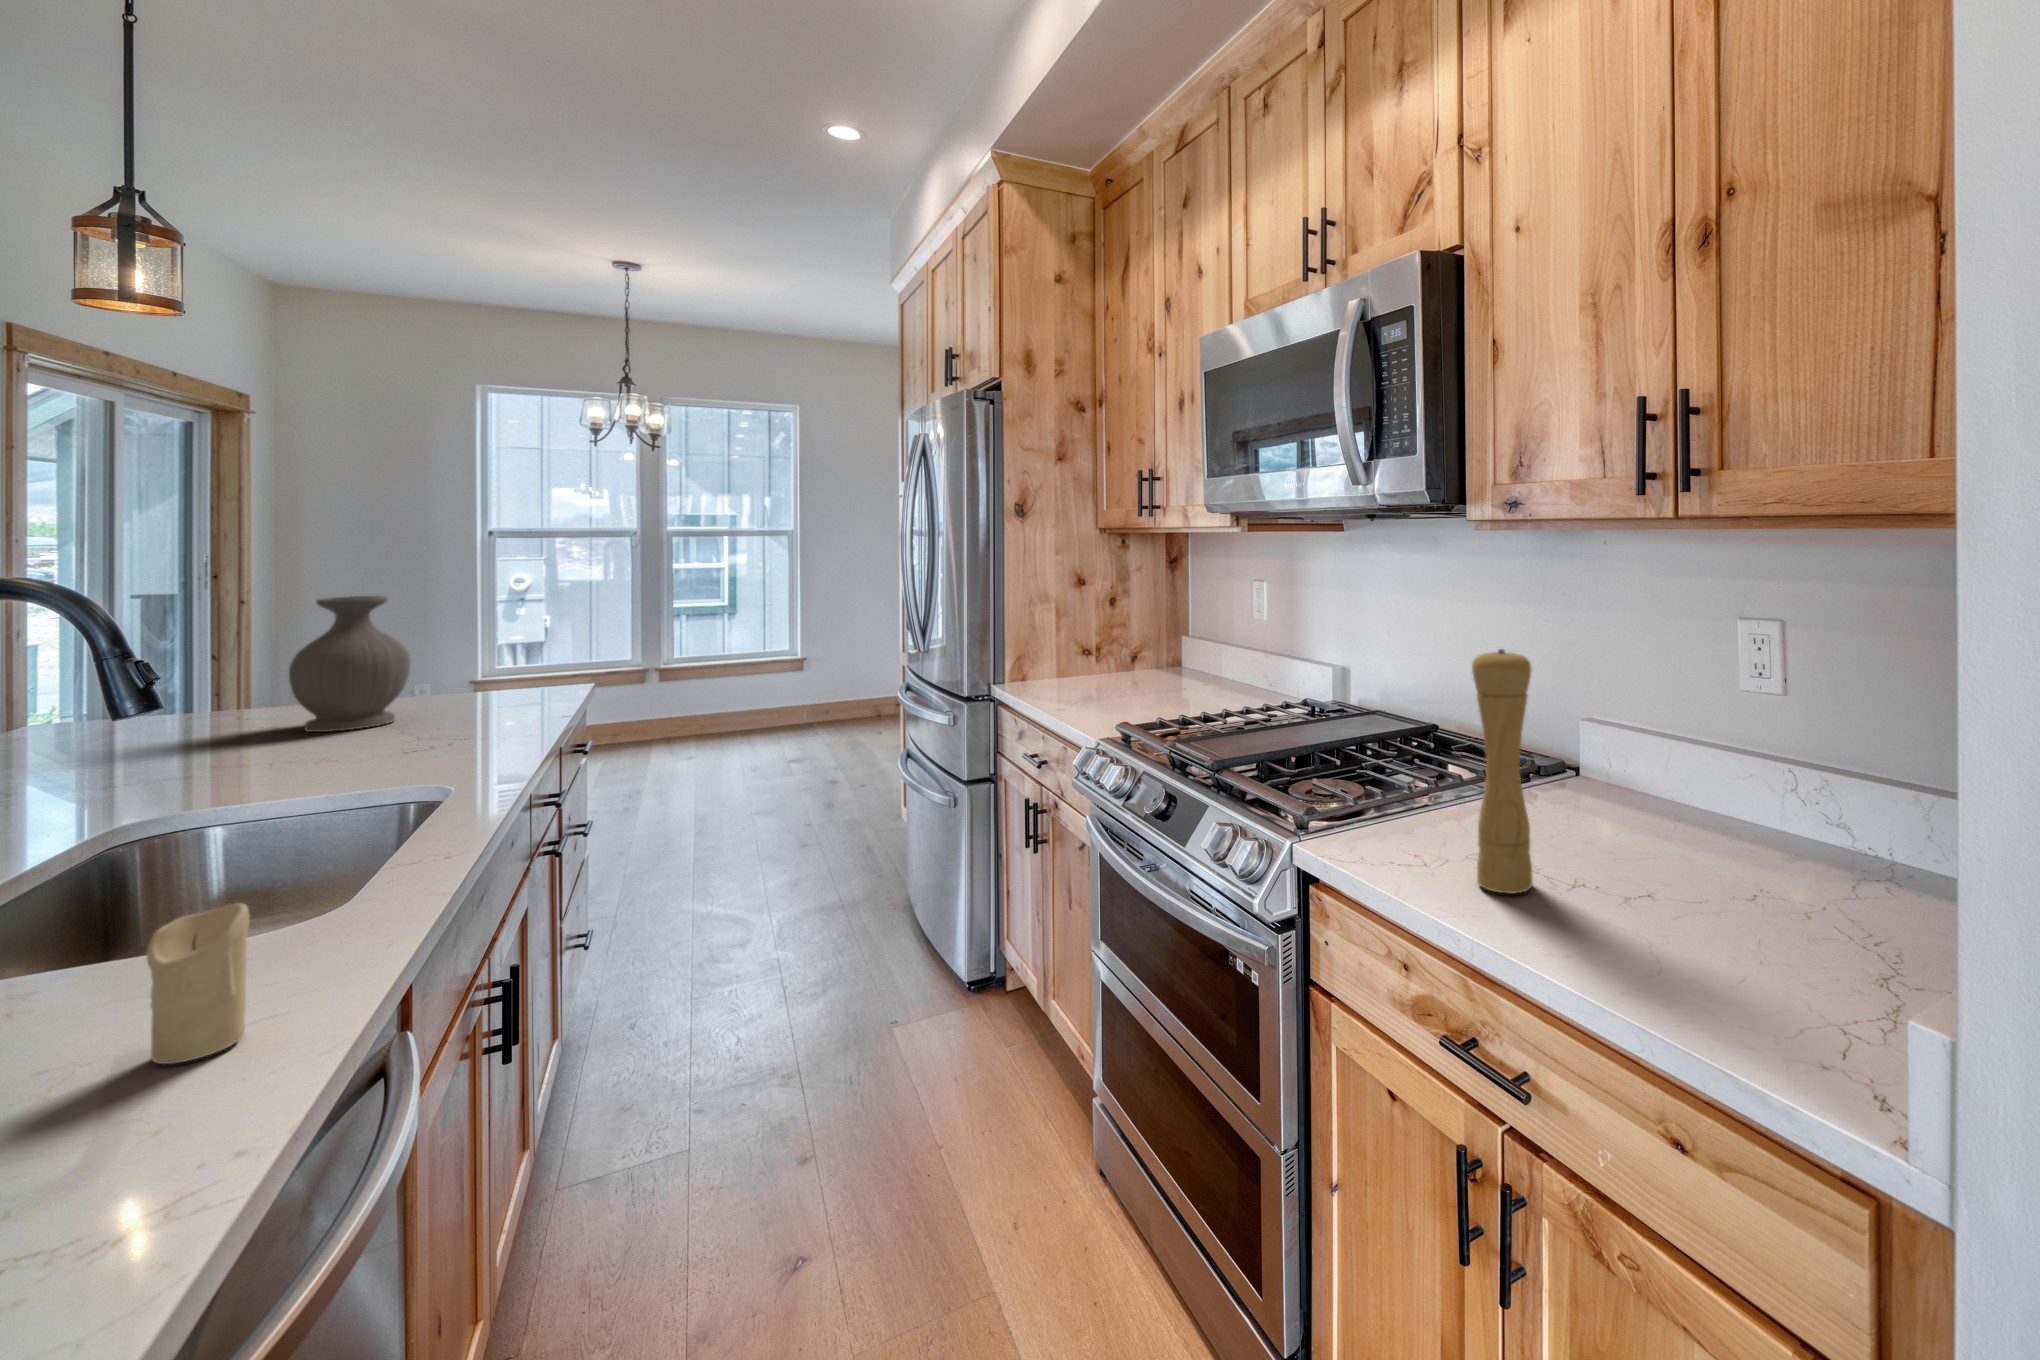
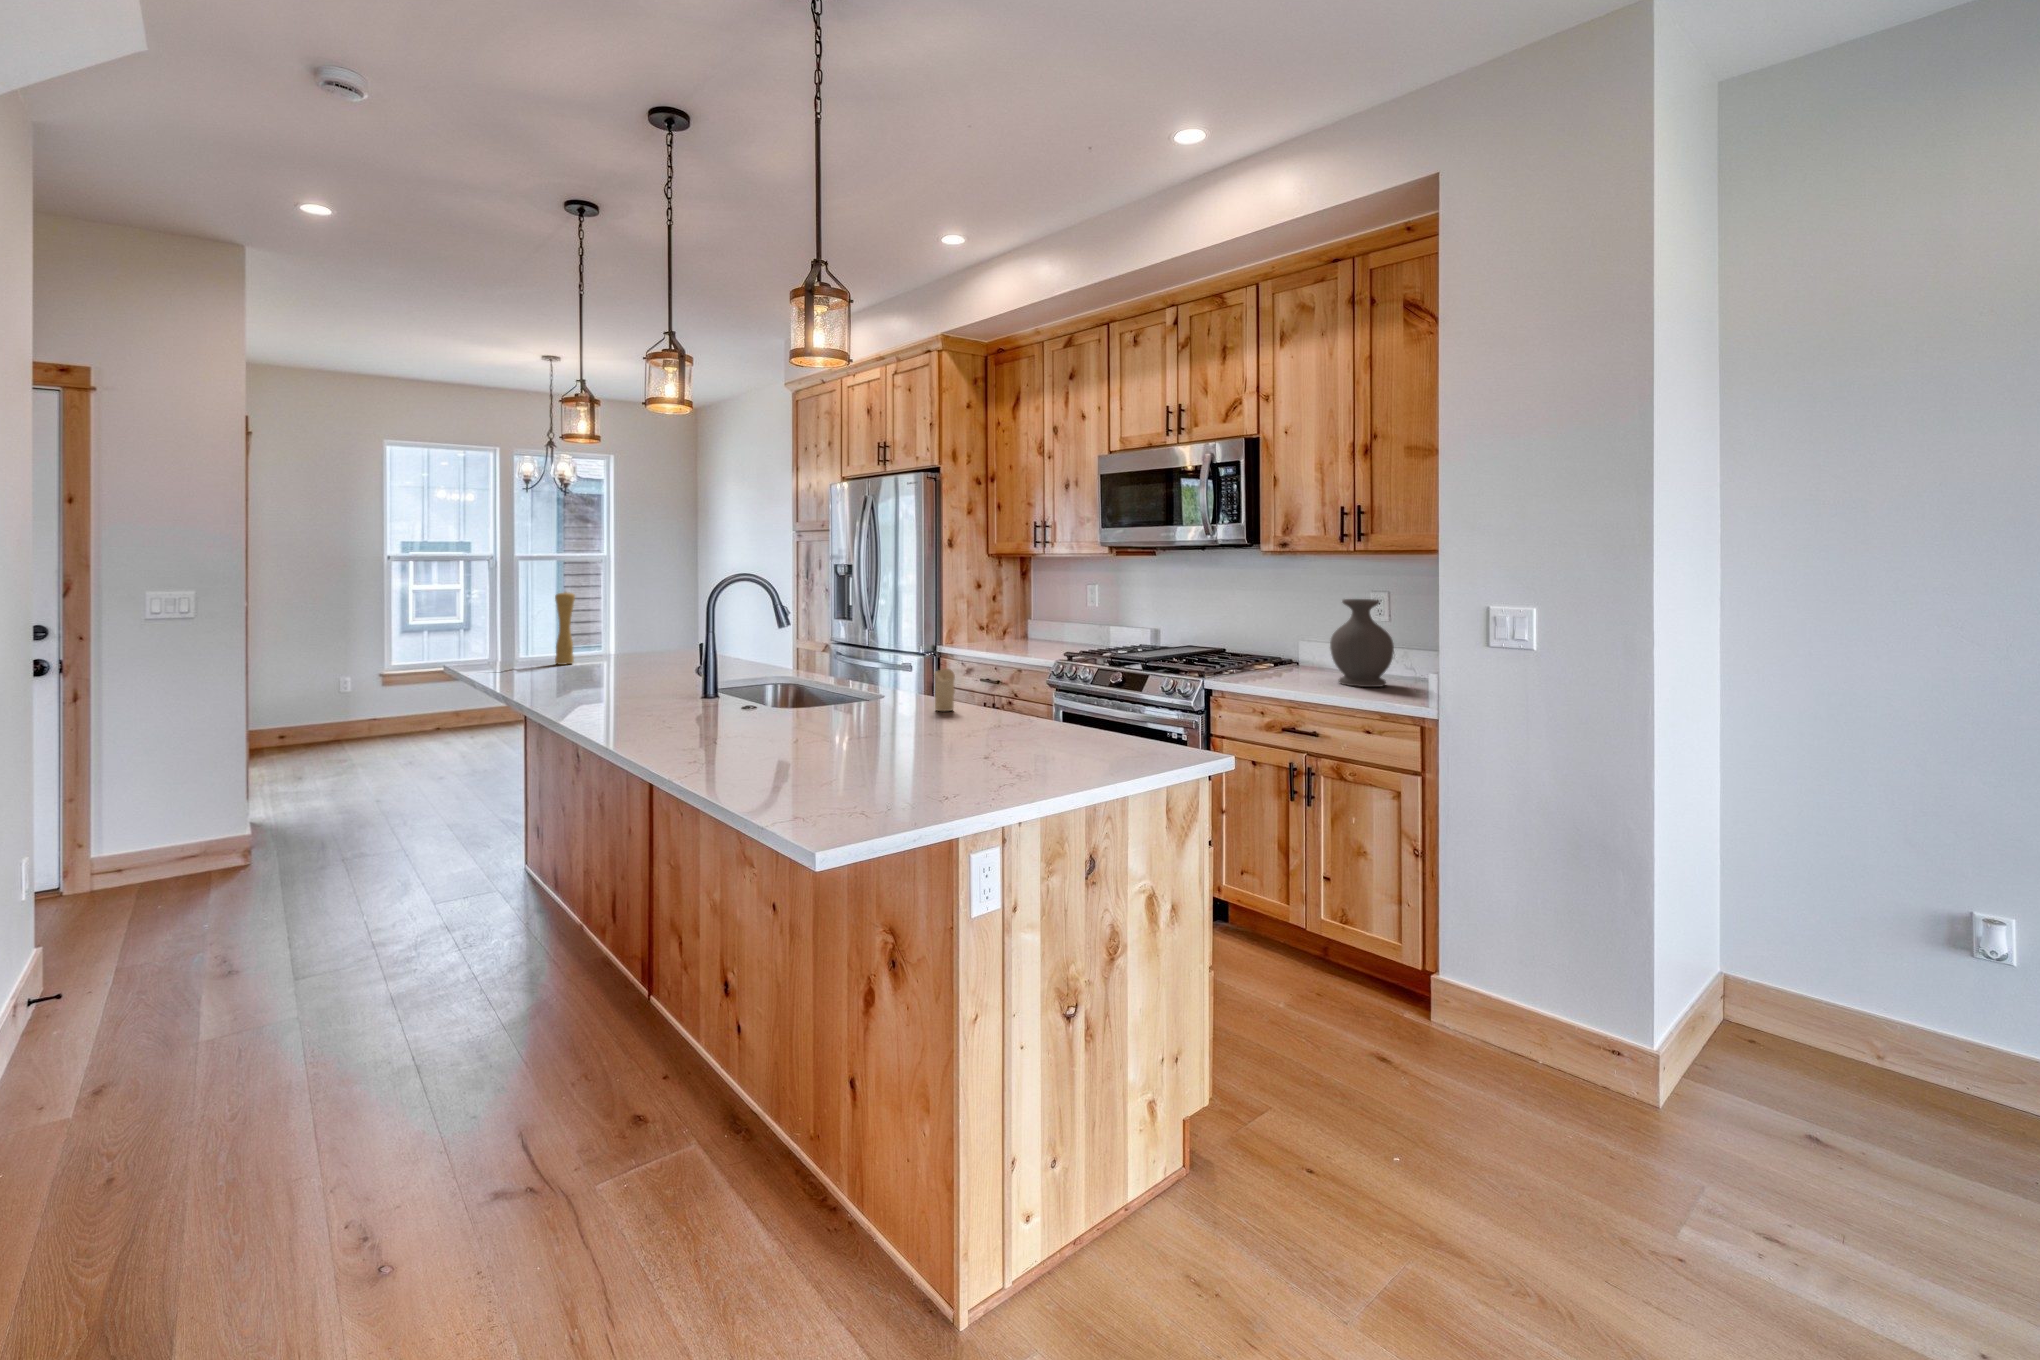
vase: present [289,596,410,732] -> present [1330,599,1394,687]
pepper mill: present [1472,649,1532,894] -> present [555,592,575,665]

